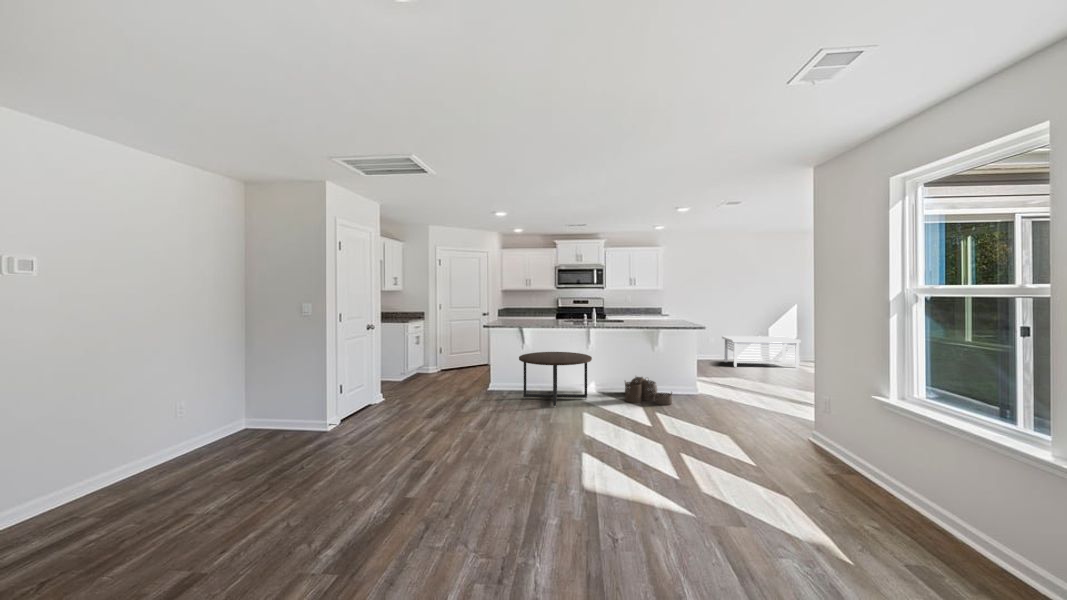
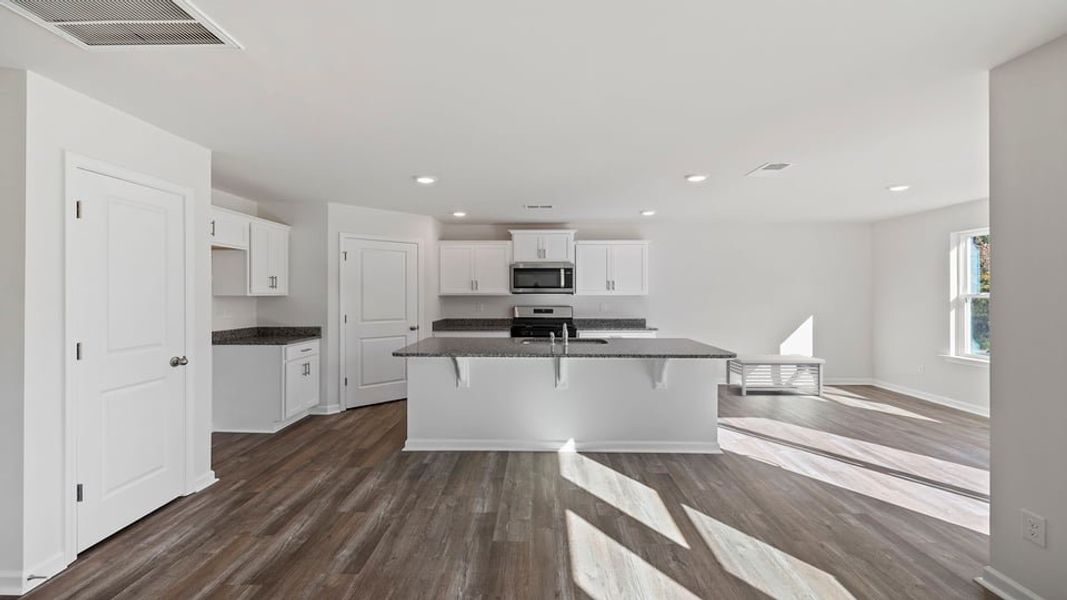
coffee table: present [519,352,592,407] -> none [445,389,563,492]
woven basket: present [625,377,672,405] -> none [615,424,692,479]

